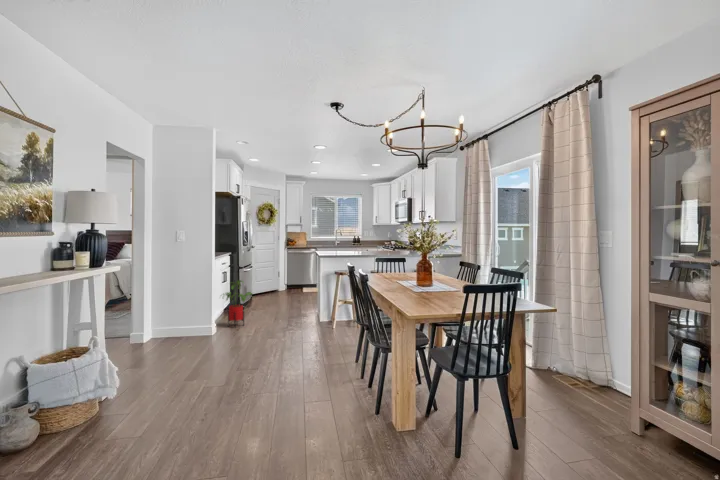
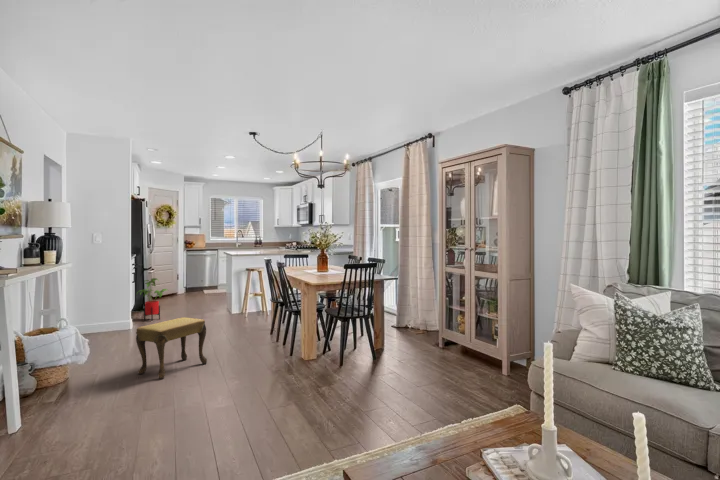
footstool: none [158,346,258,448] -> present [136,317,207,379]

